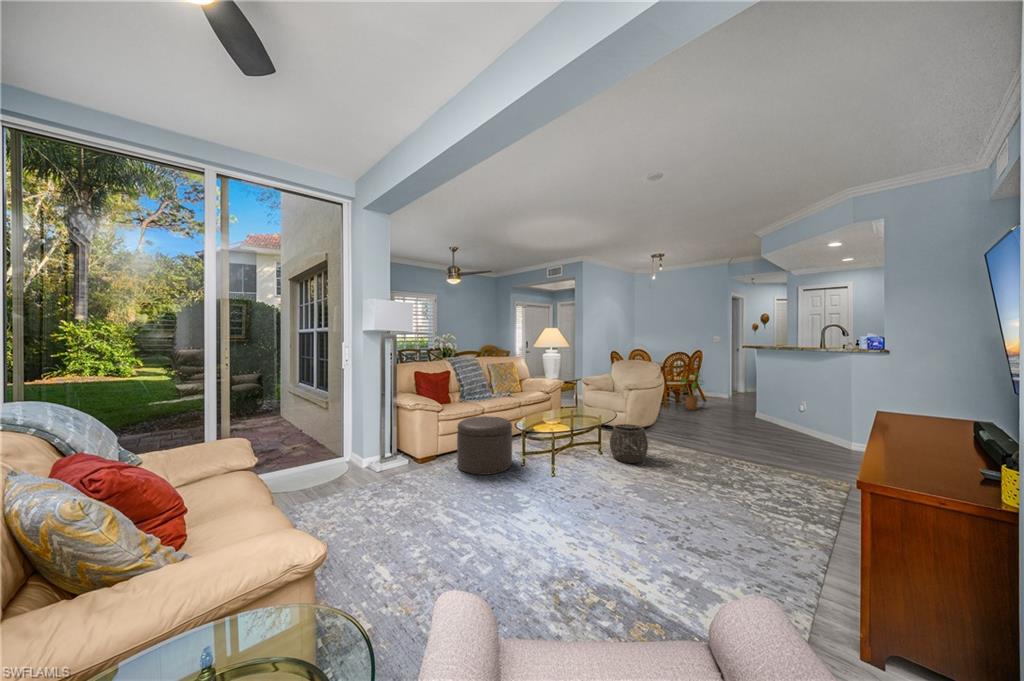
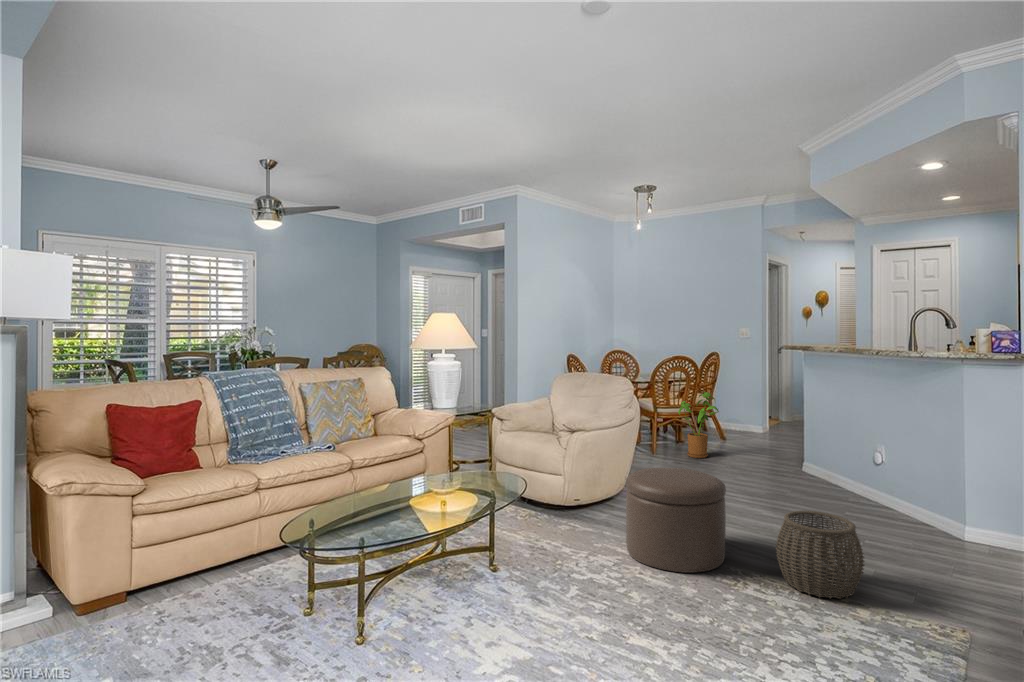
ottoman: present [457,416,512,475] -> present [626,468,726,573]
woven basket: present [610,424,648,463] -> present [776,511,864,599]

